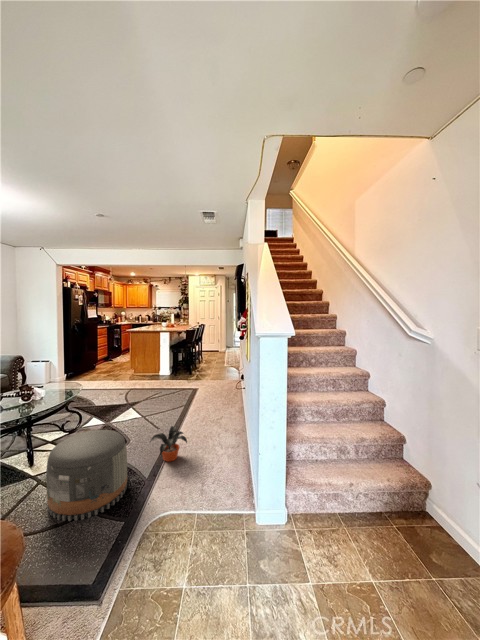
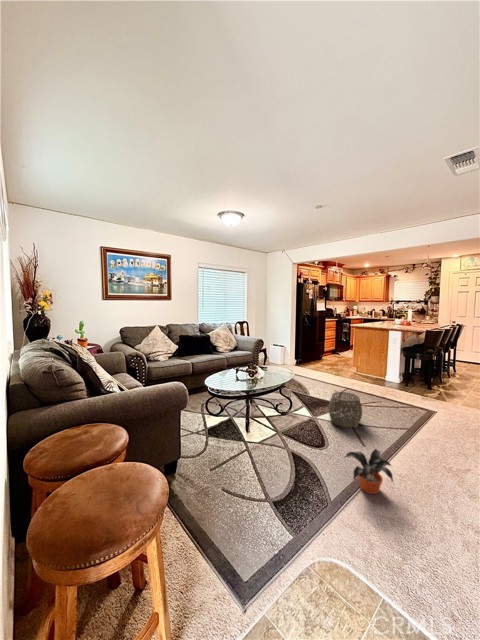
woven basket: none [121,391,152,423] -> present [329,392,362,428]
pouf: present [46,430,127,521] -> none [242,420,313,510]

